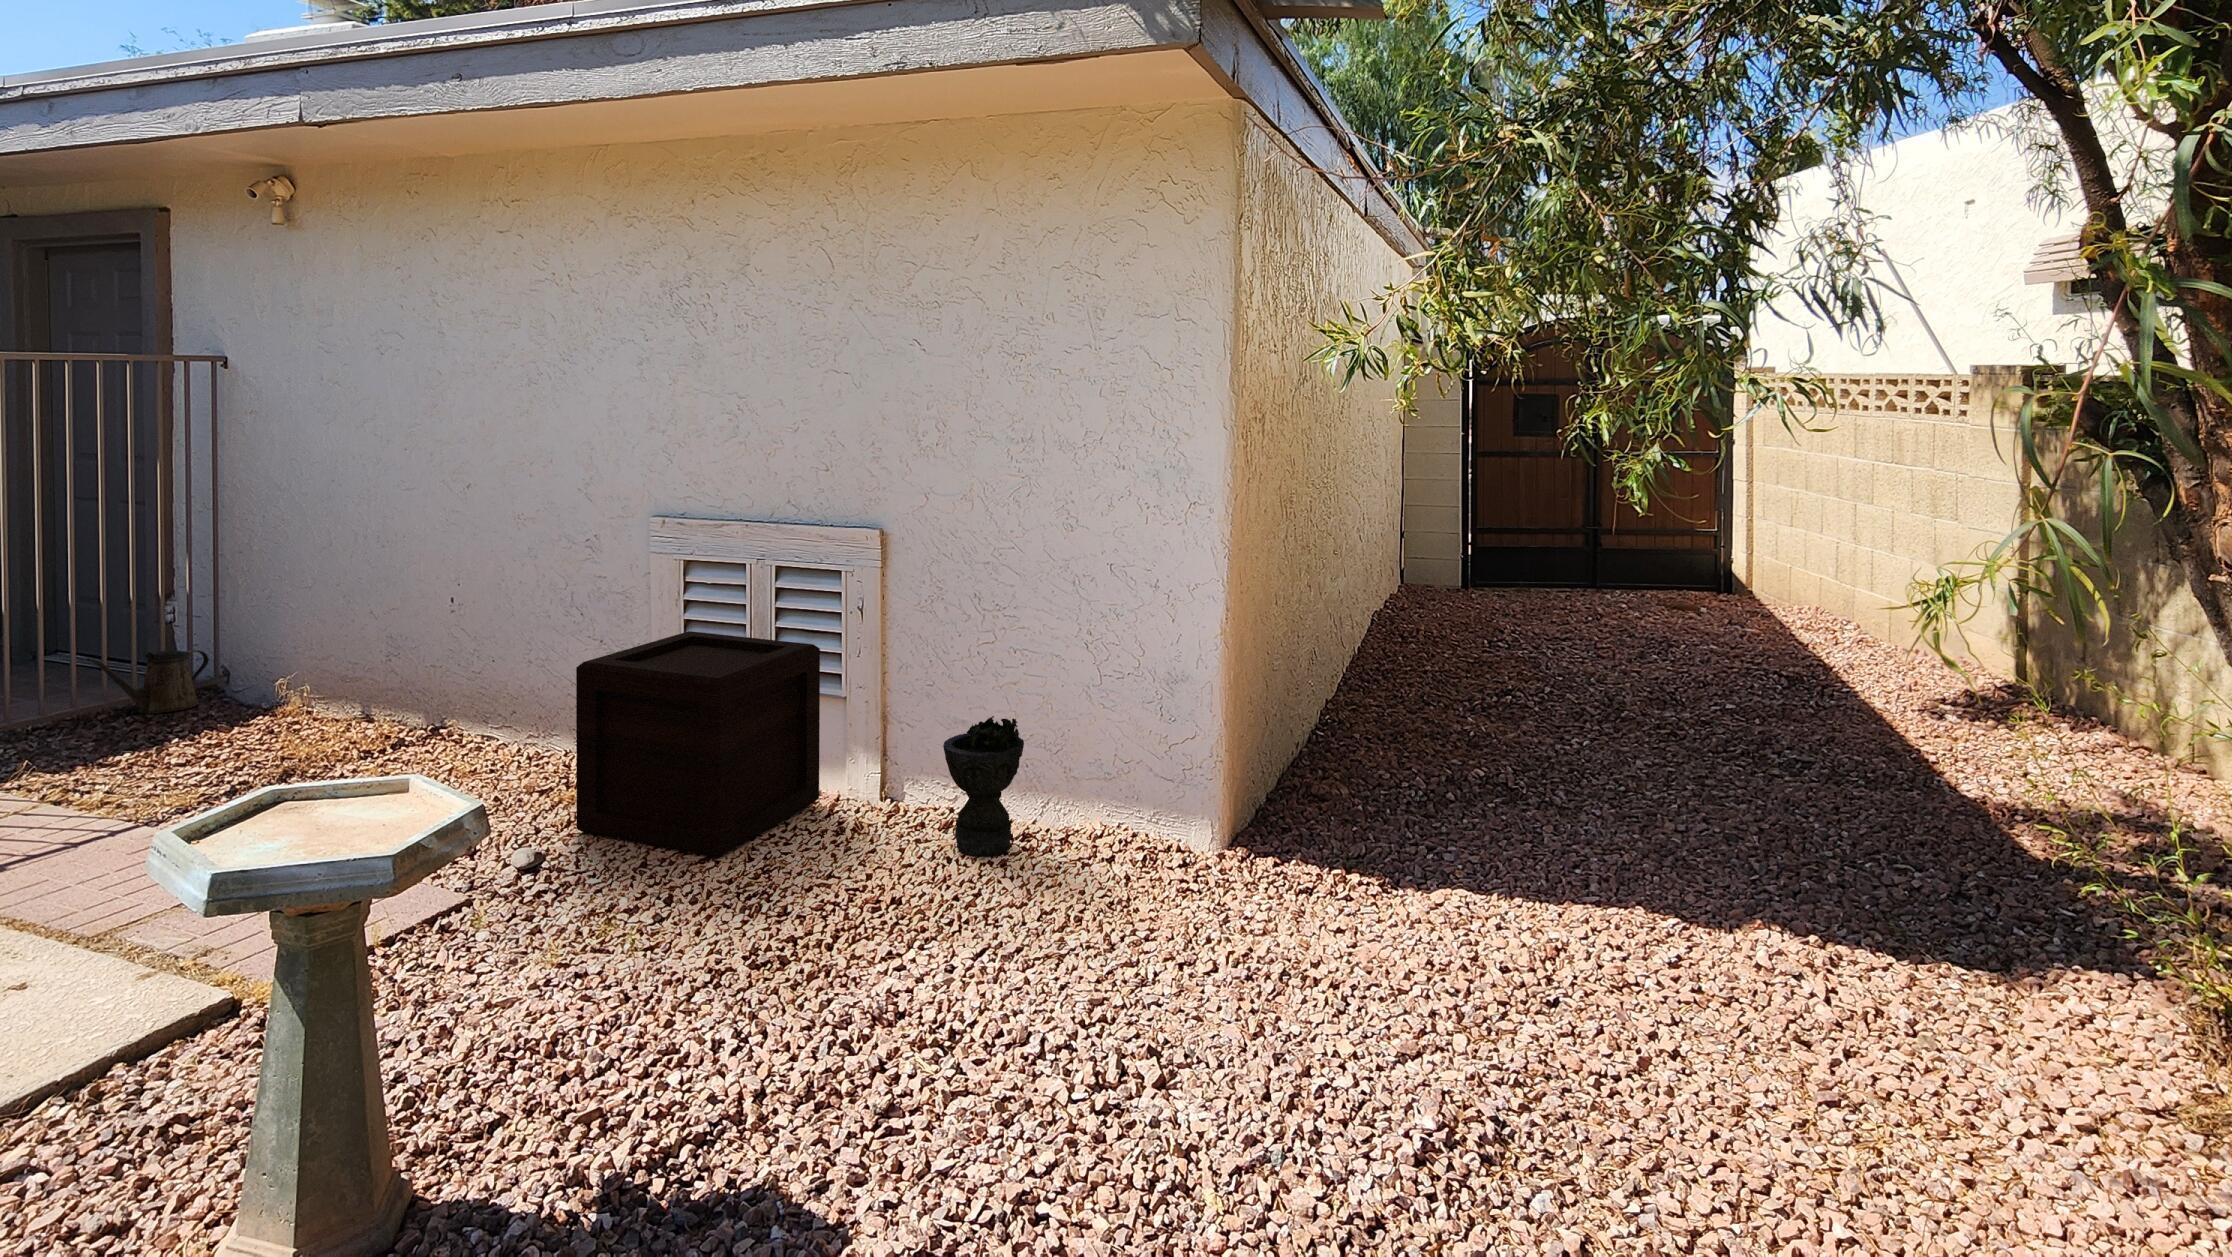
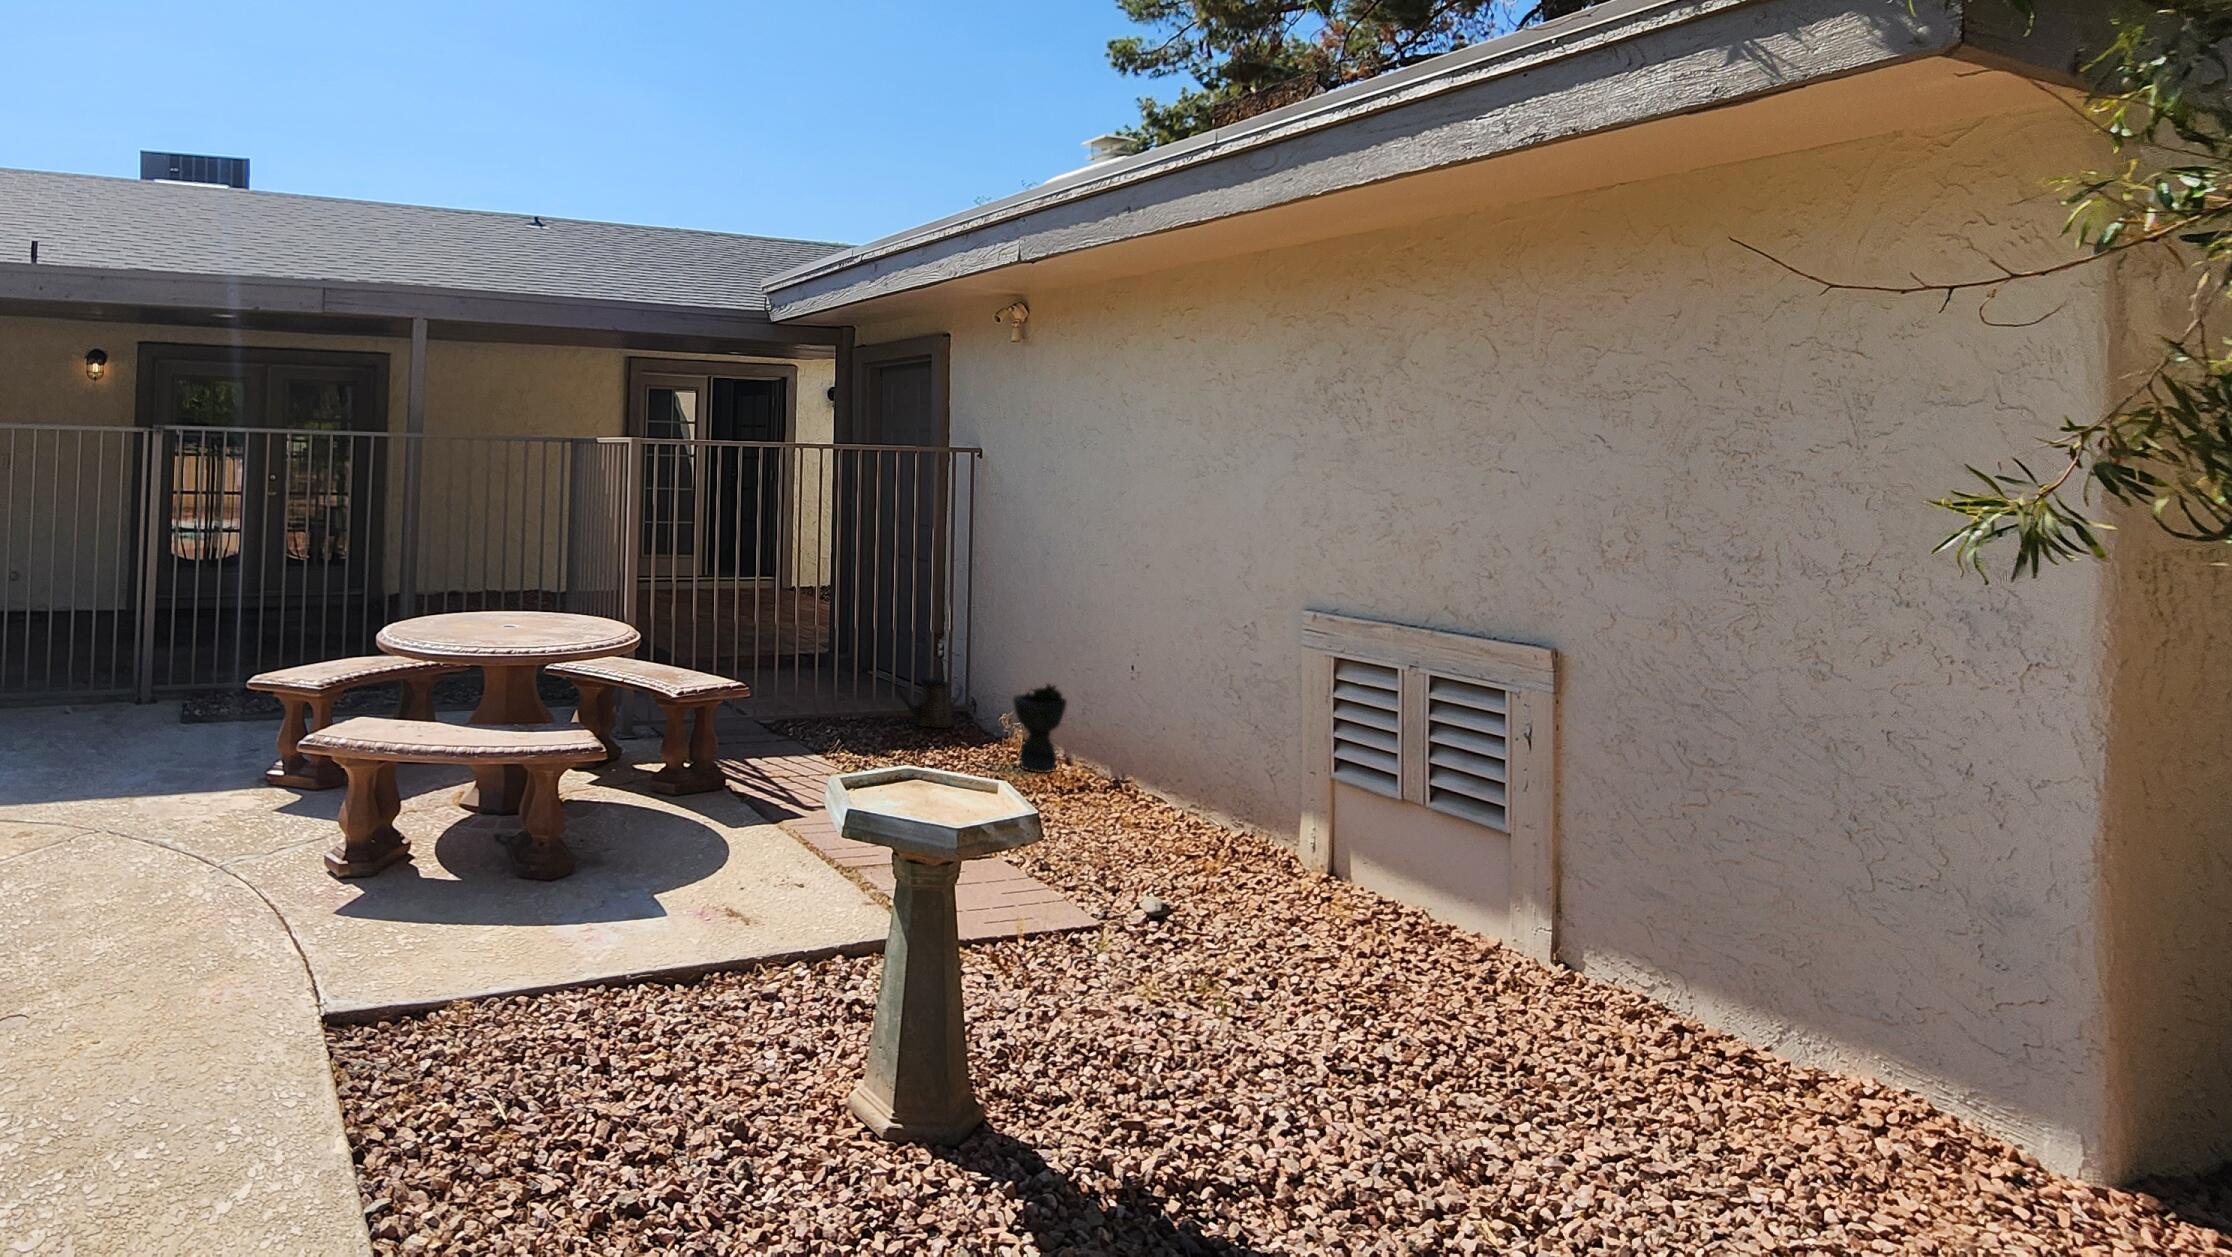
wooden crate: present [576,631,820,858] -> none [1210,731,1480,965]
planter: present [943,716,1024,857] -> present [1013,684,1067,773]

